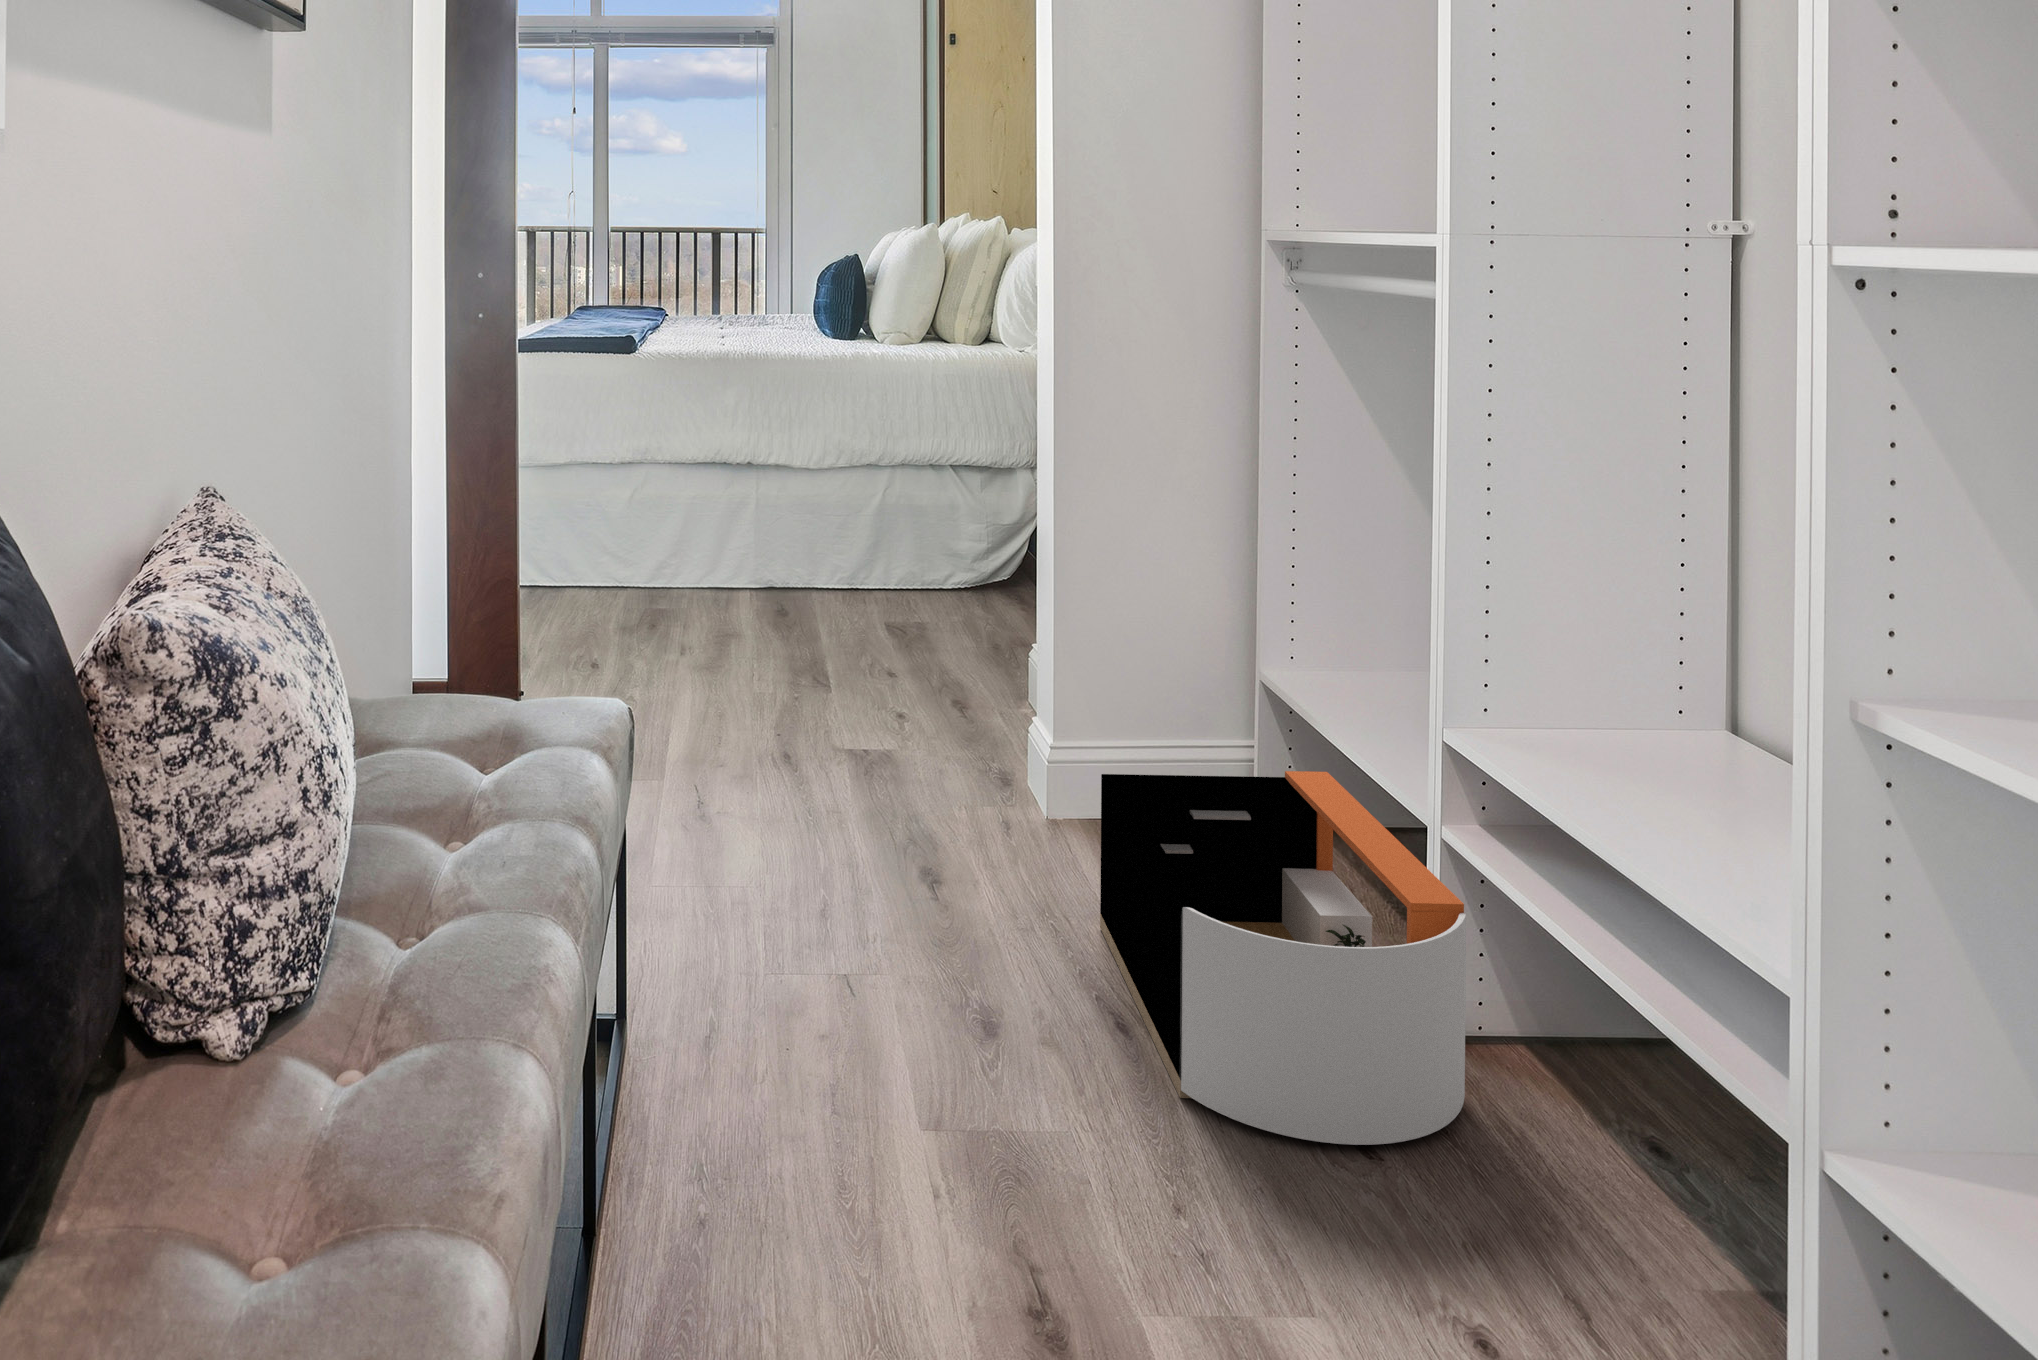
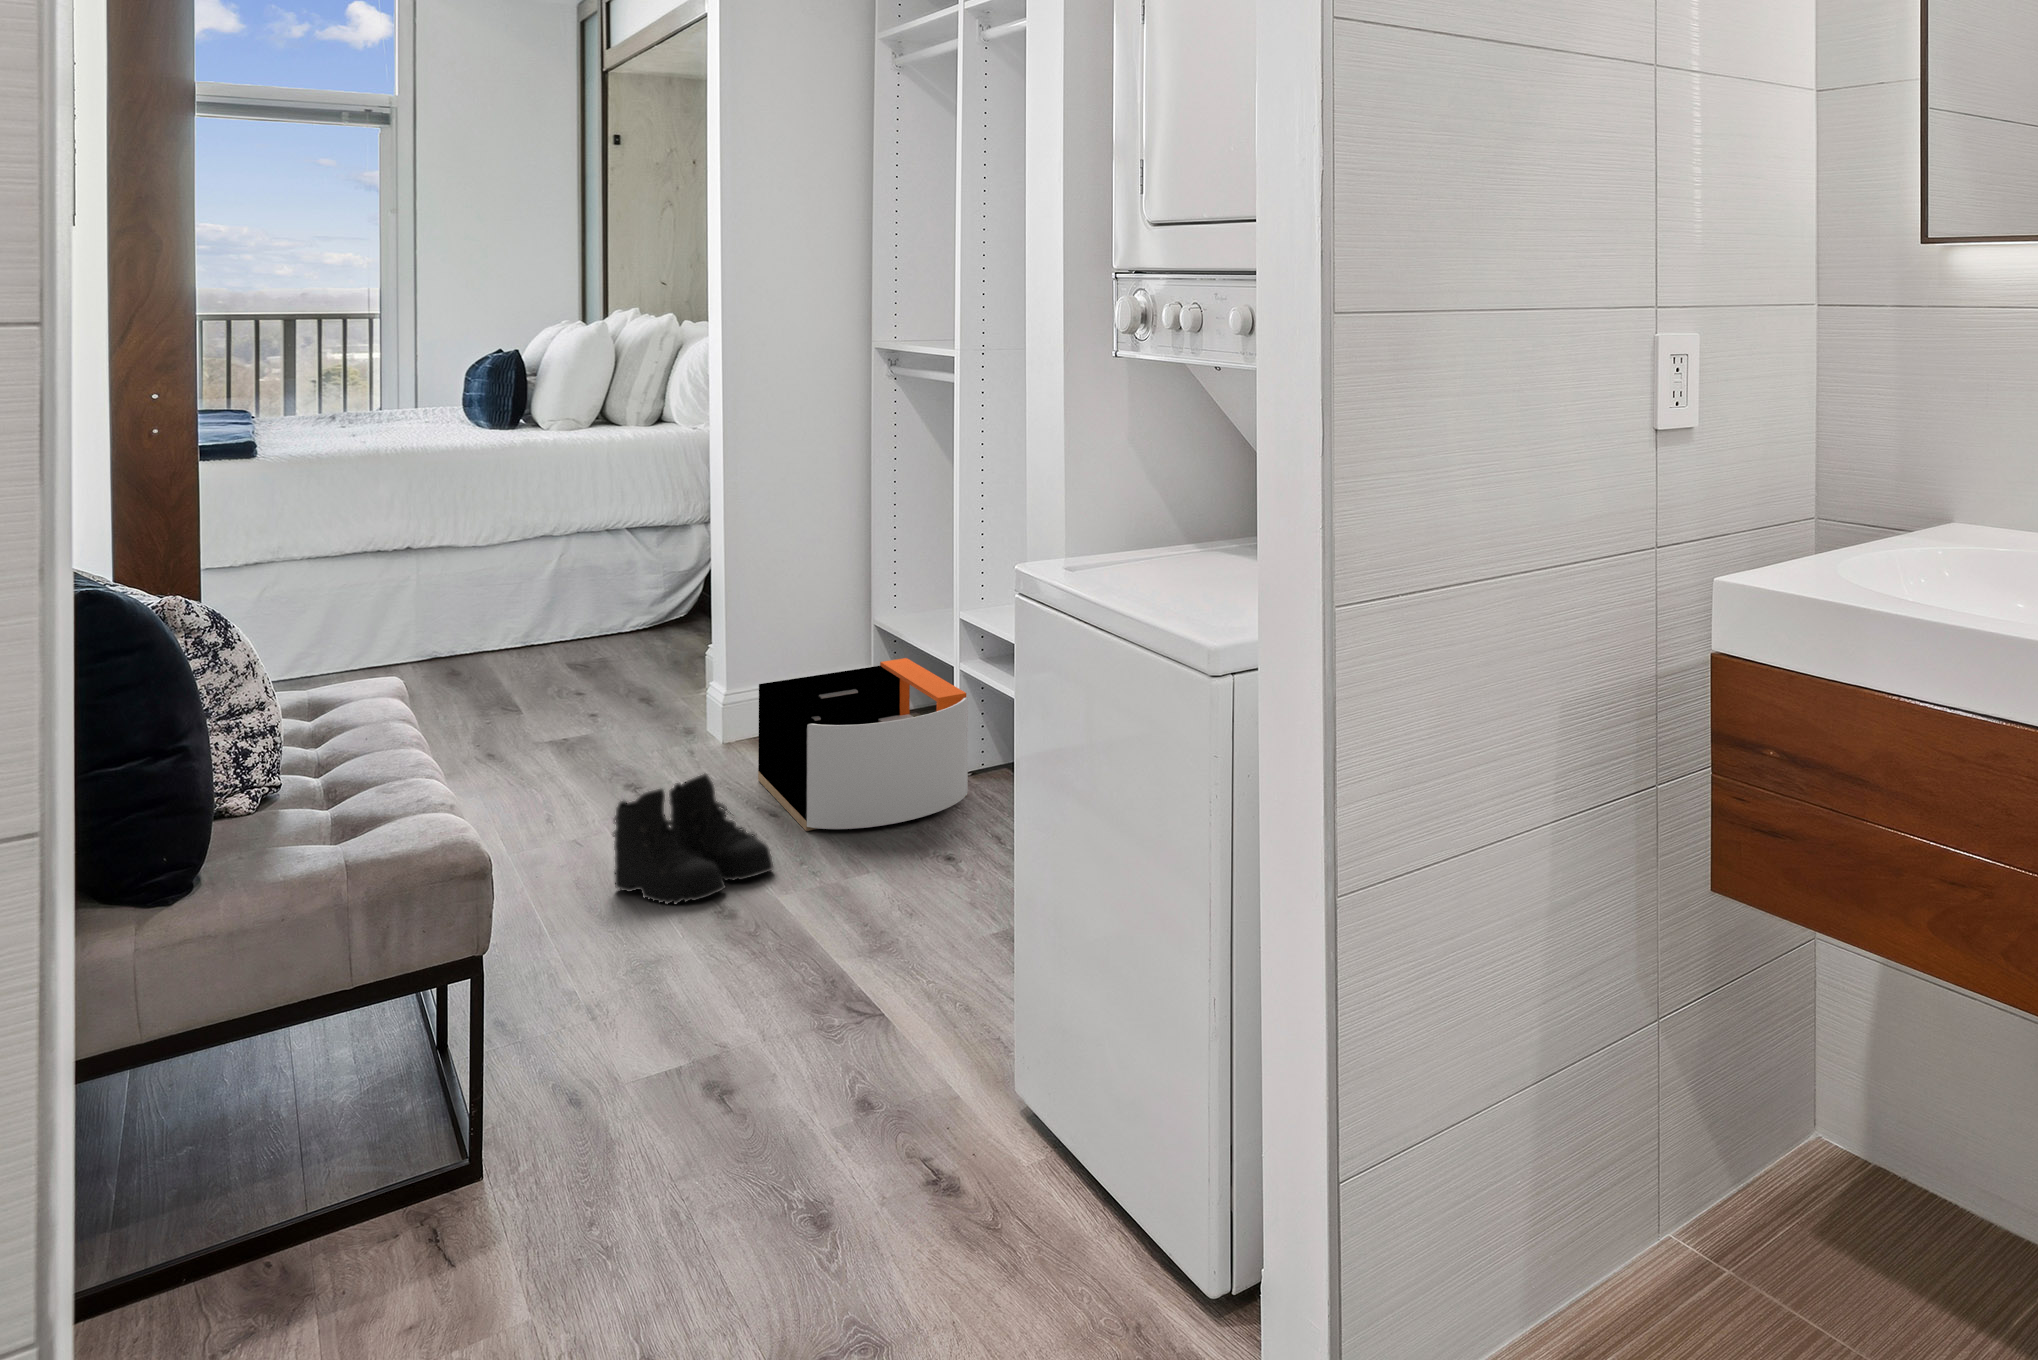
boots: none [880,971,1131,1248] -> present [613,774,773,904]

